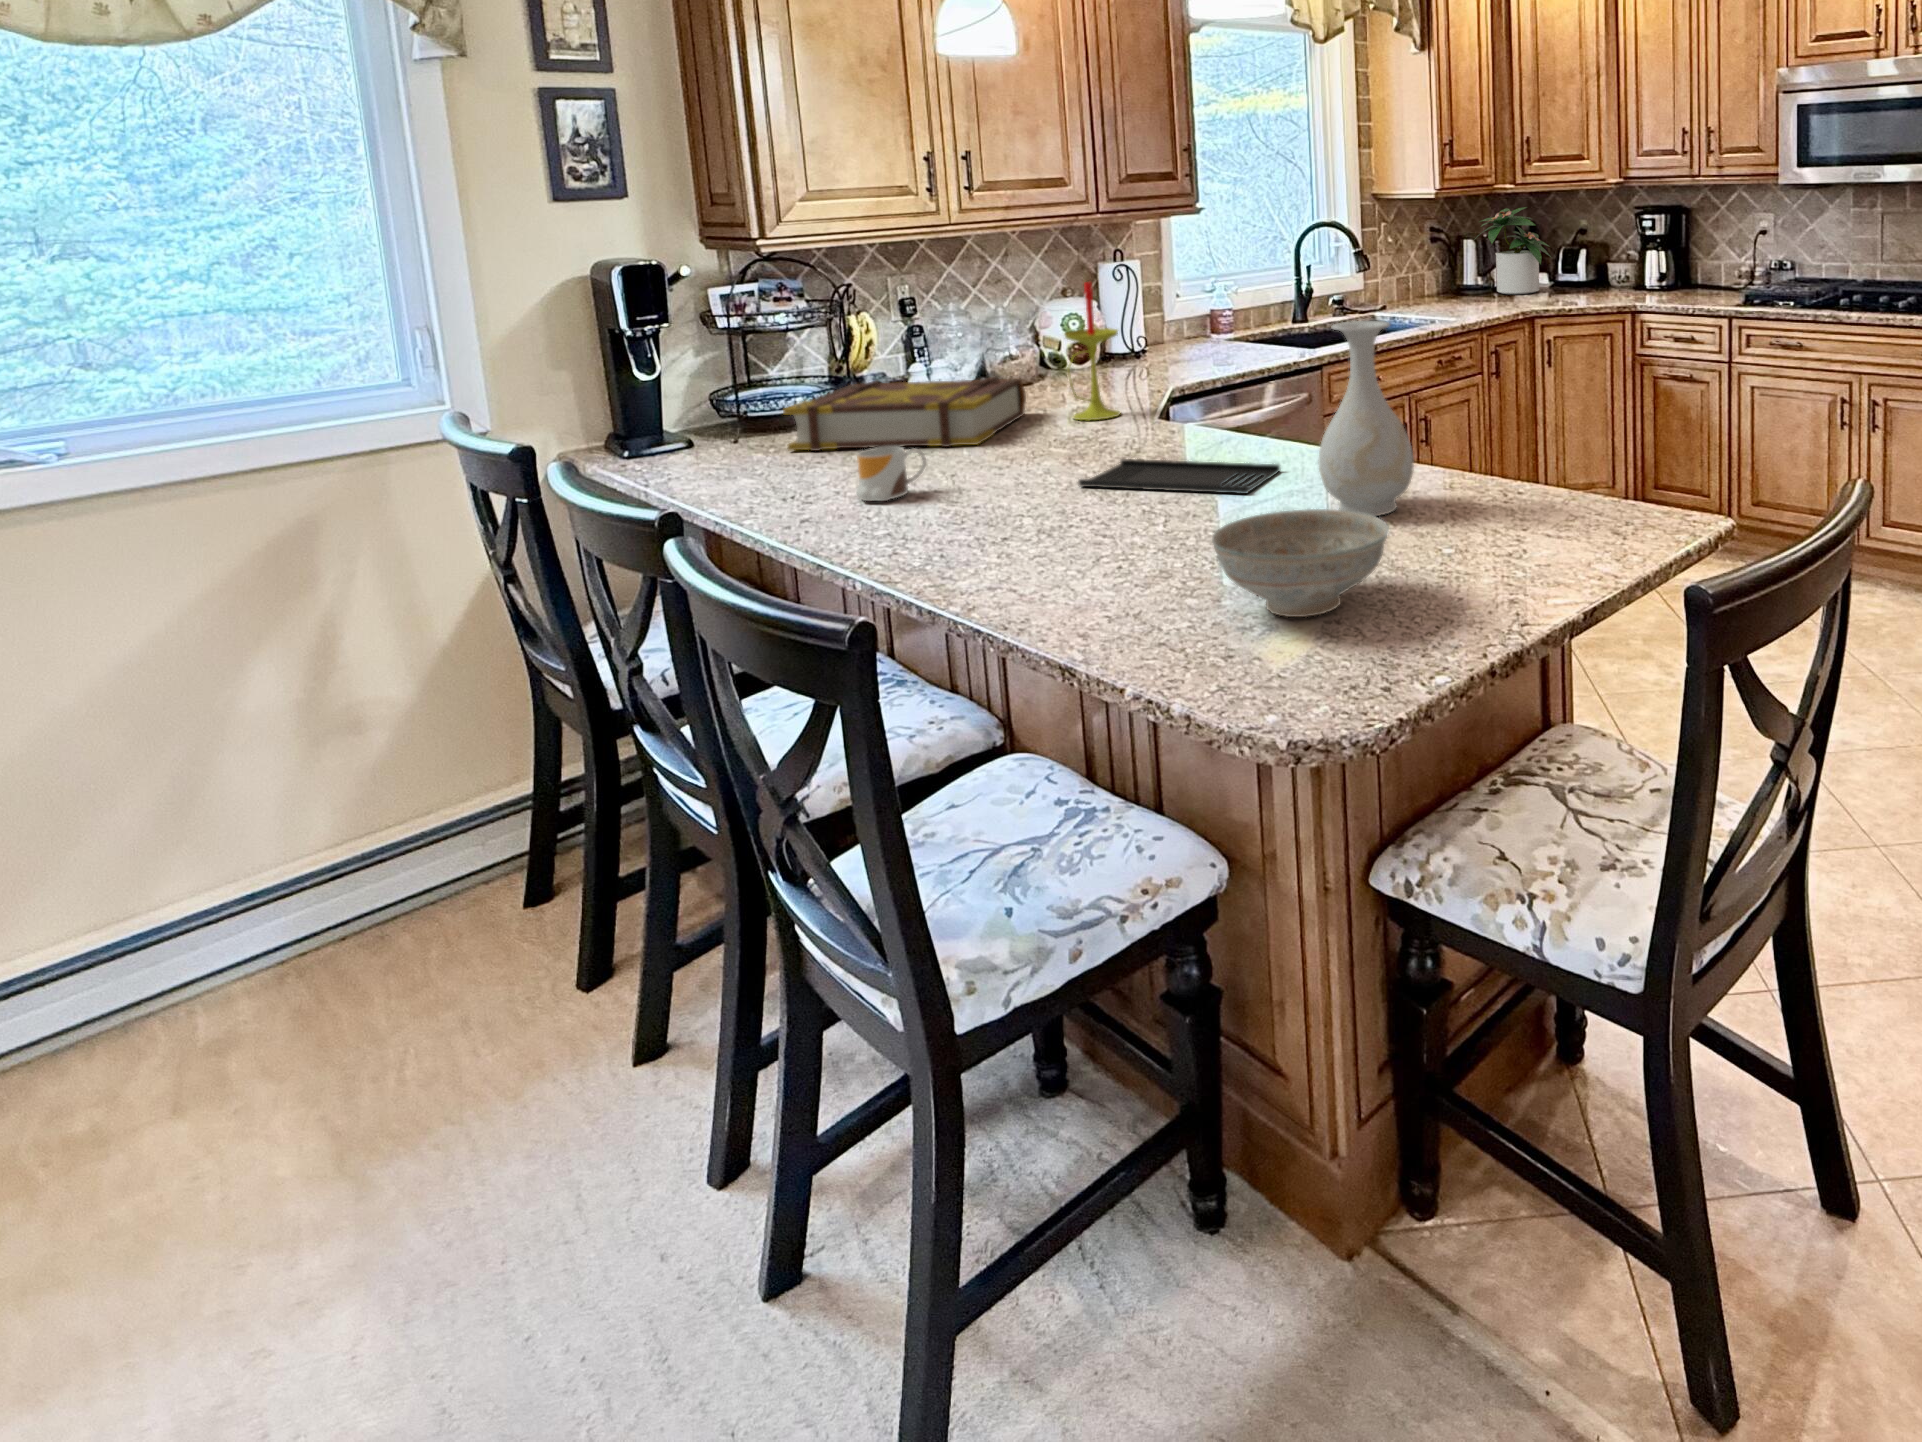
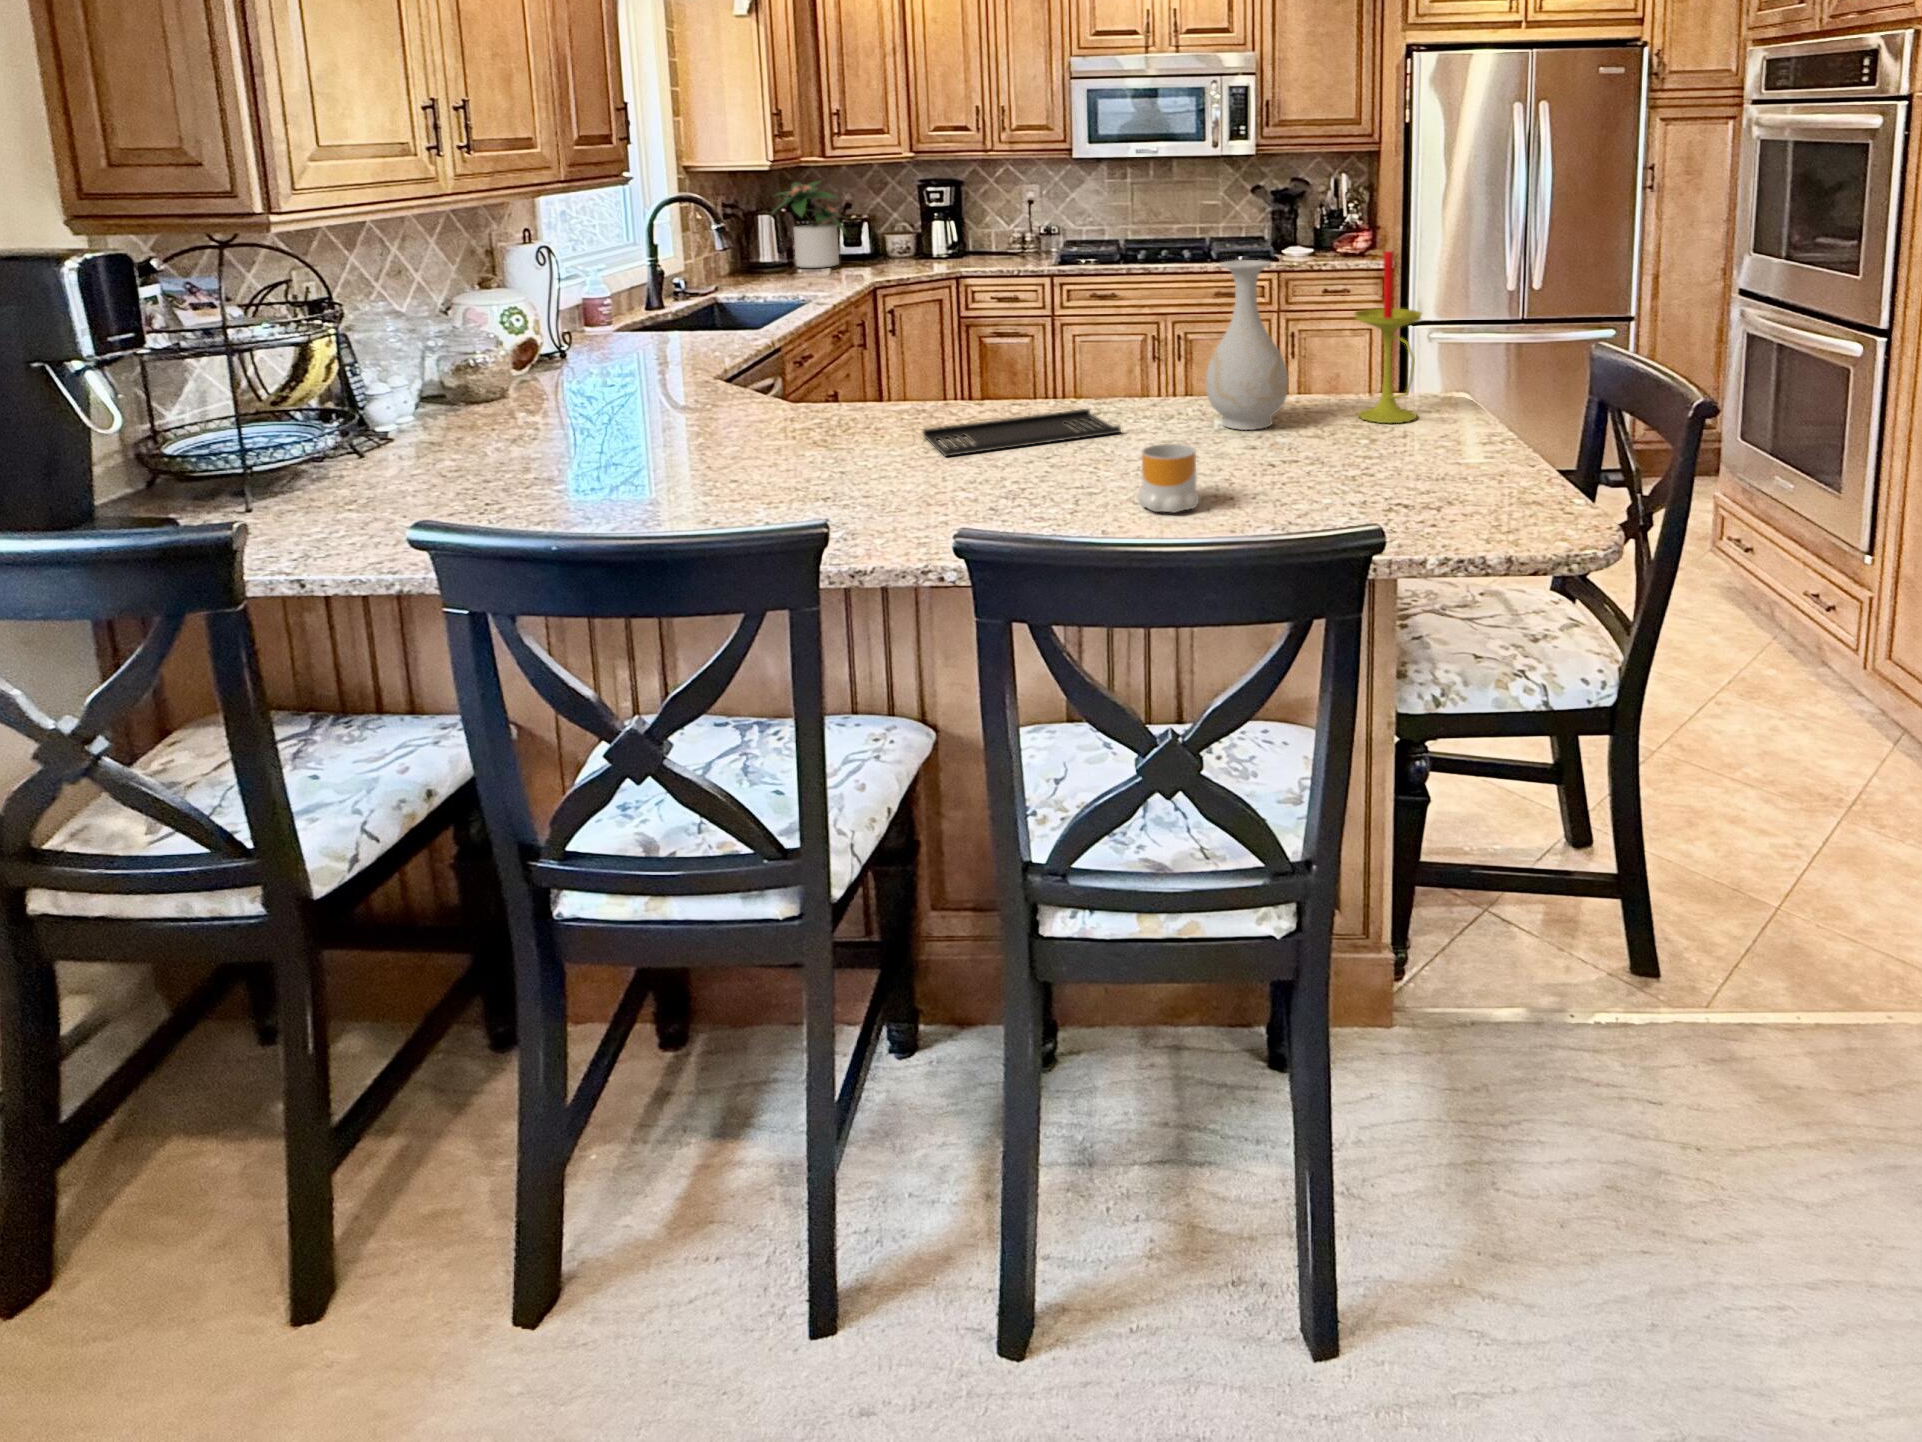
candle: present [1065,282,1121,420] -> present [1355,251,1422,423]
book: present [783,377,1026,451] -> none [389,375,688,497]
mug: present [856,446,926,501] -> present [1138,444,1199,513]
decorative bowl: present [1212,509,1389,617] -> none [1333,405,1482,489]

